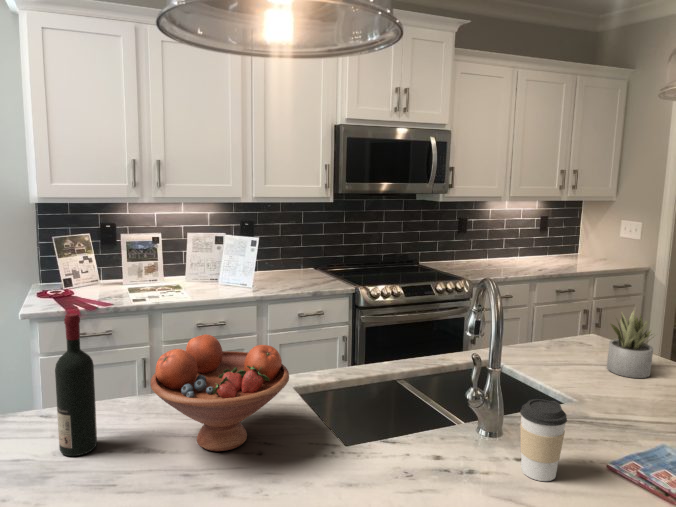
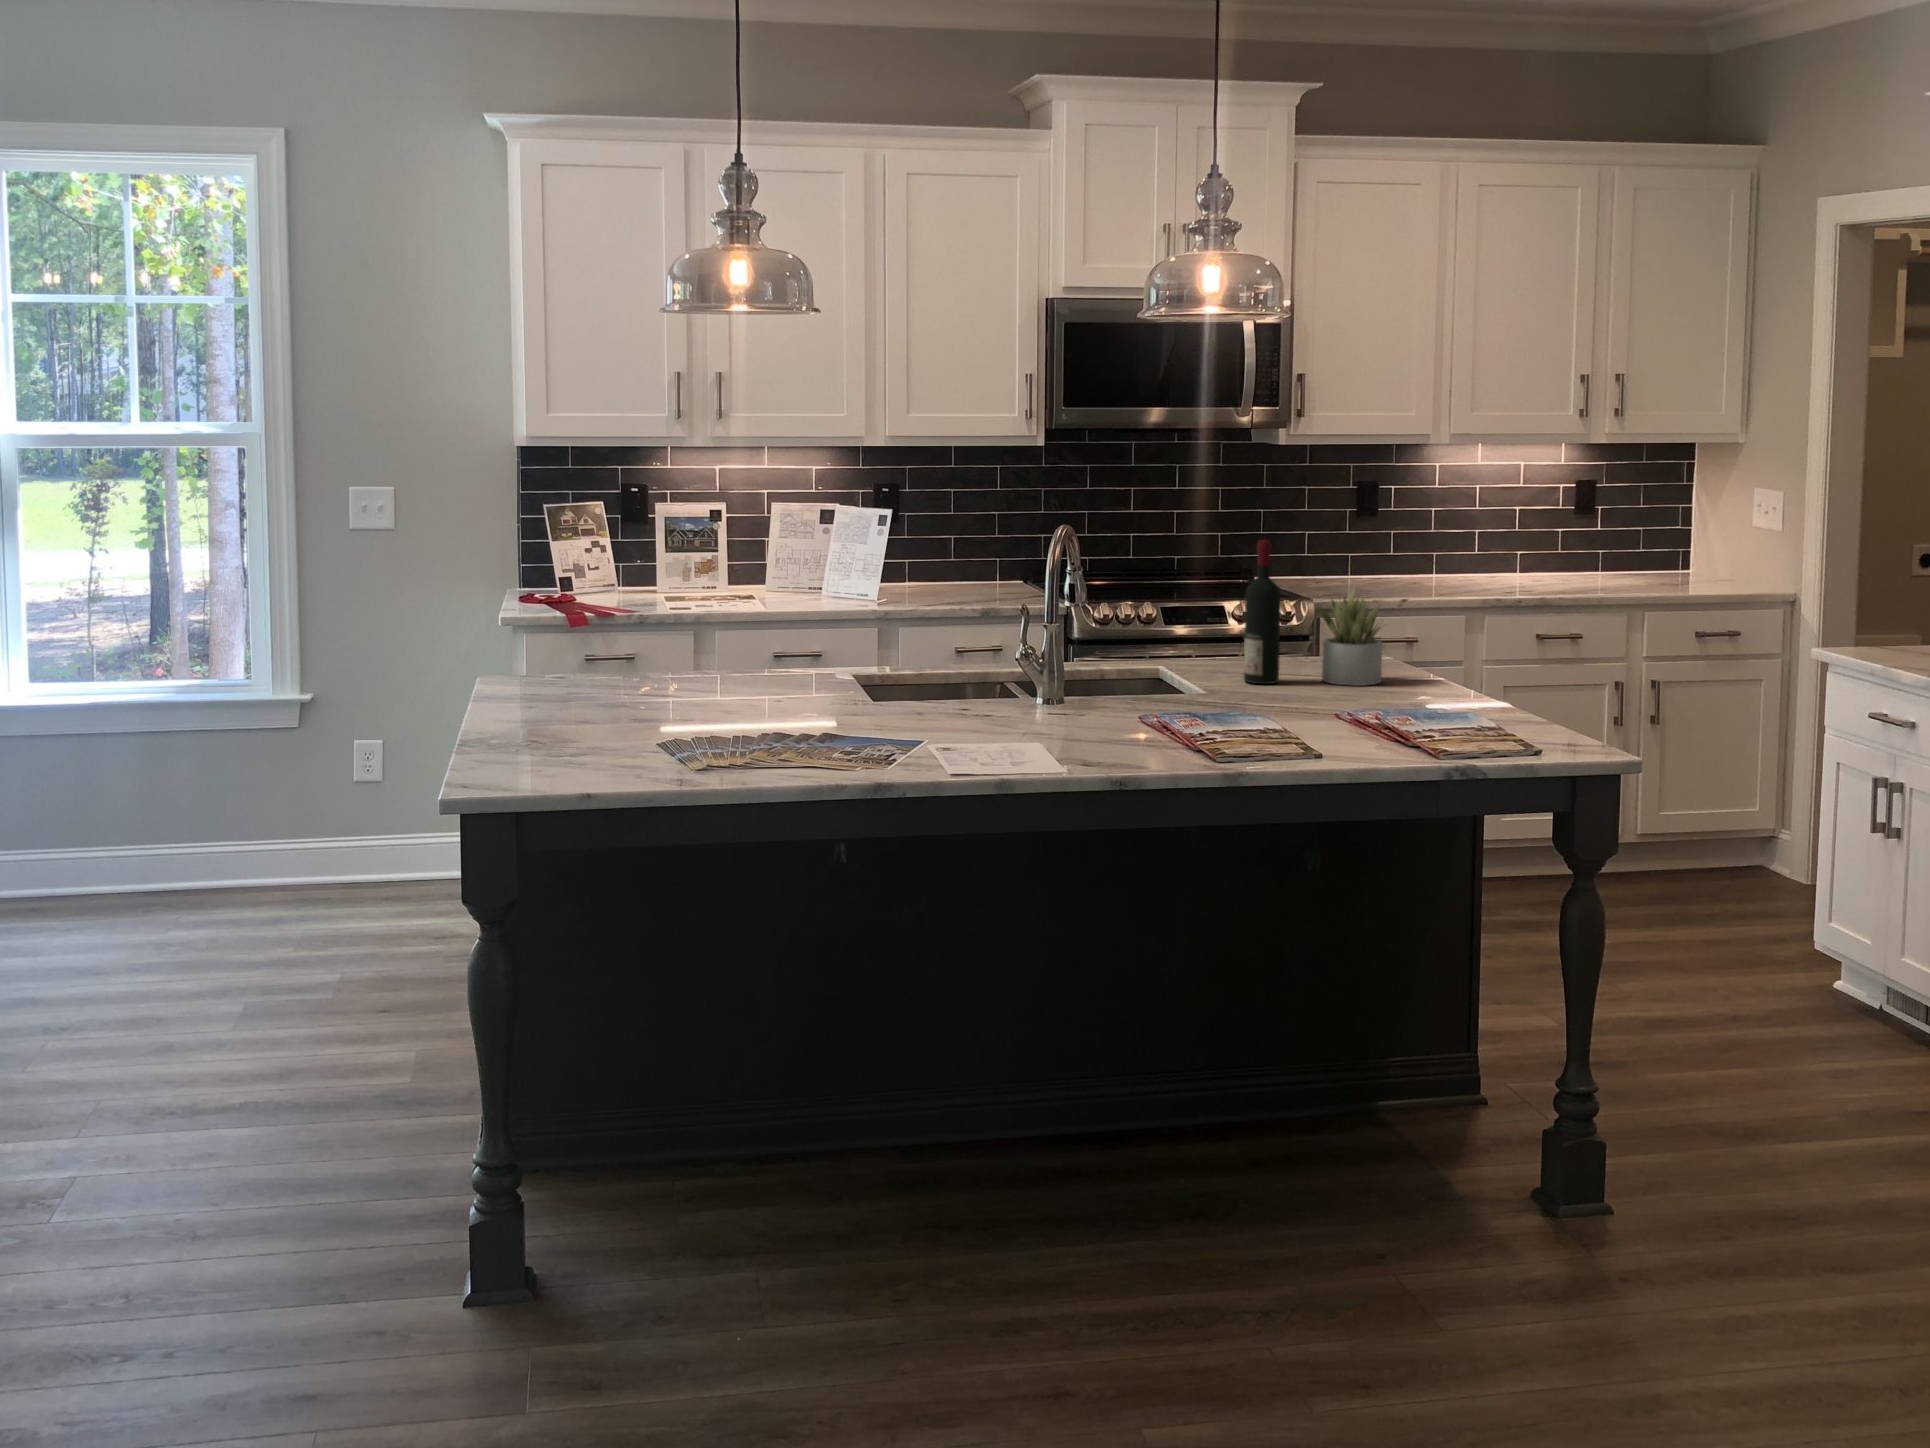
wine bottle: present [55,313,97,456] -> present [1244,540,1281,684]
fruit bowl: present [151,335,289,451] -> none [657,579,808,697]
coffee cup: present [520,399,567,481] -> none [1033,639,1081,721]

